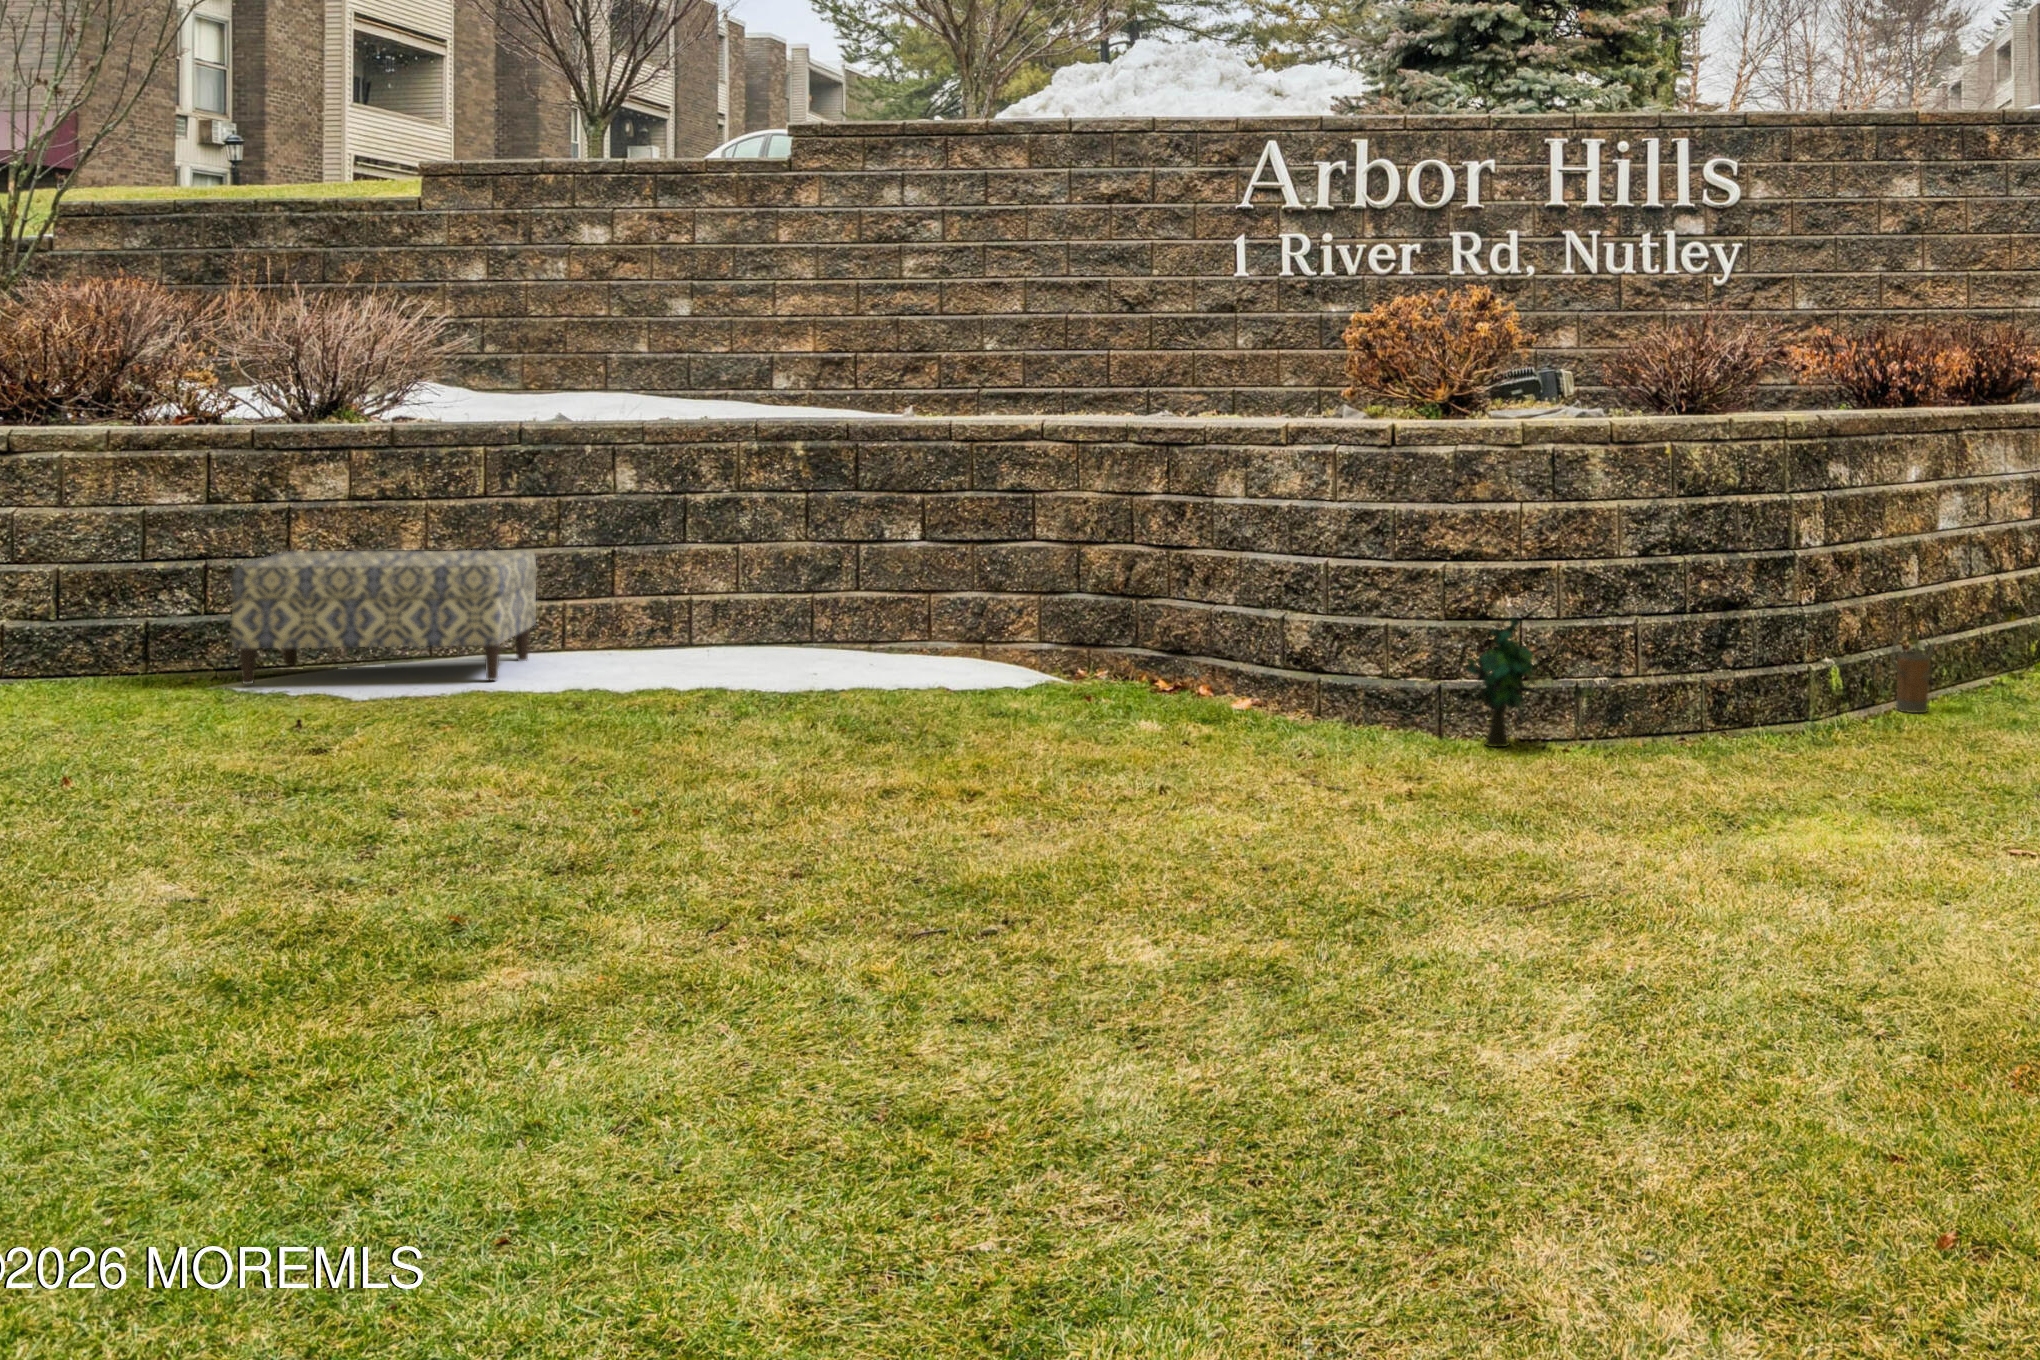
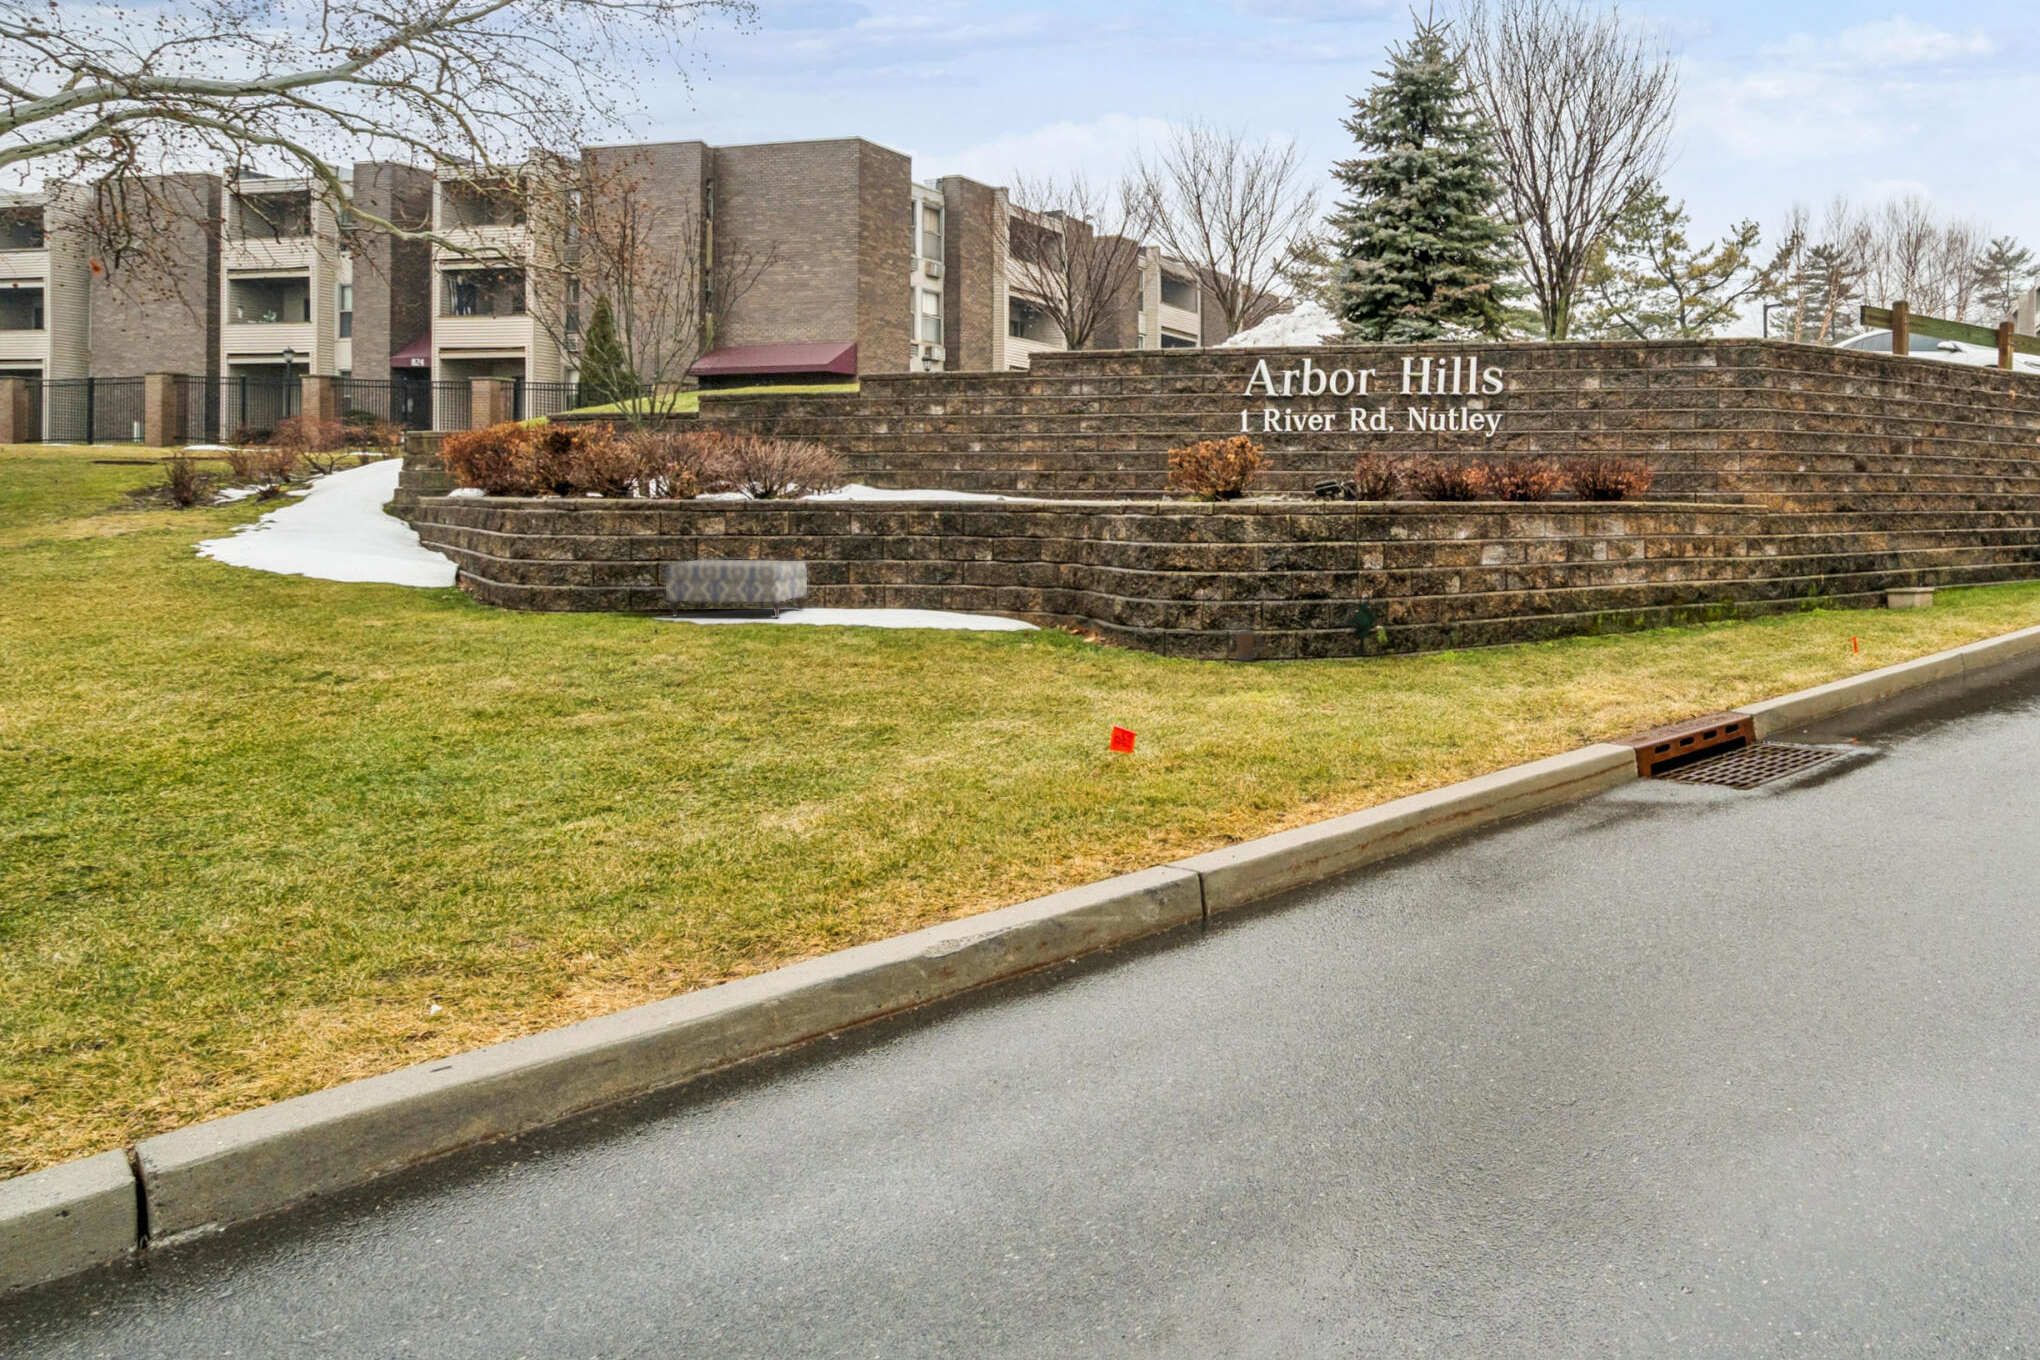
decorative plant: present [1465,618,1536,747] -> present [1347,597,1378,656]
watering can: present [1892,631,1935,713] -> present [1236,620,1258,661]

